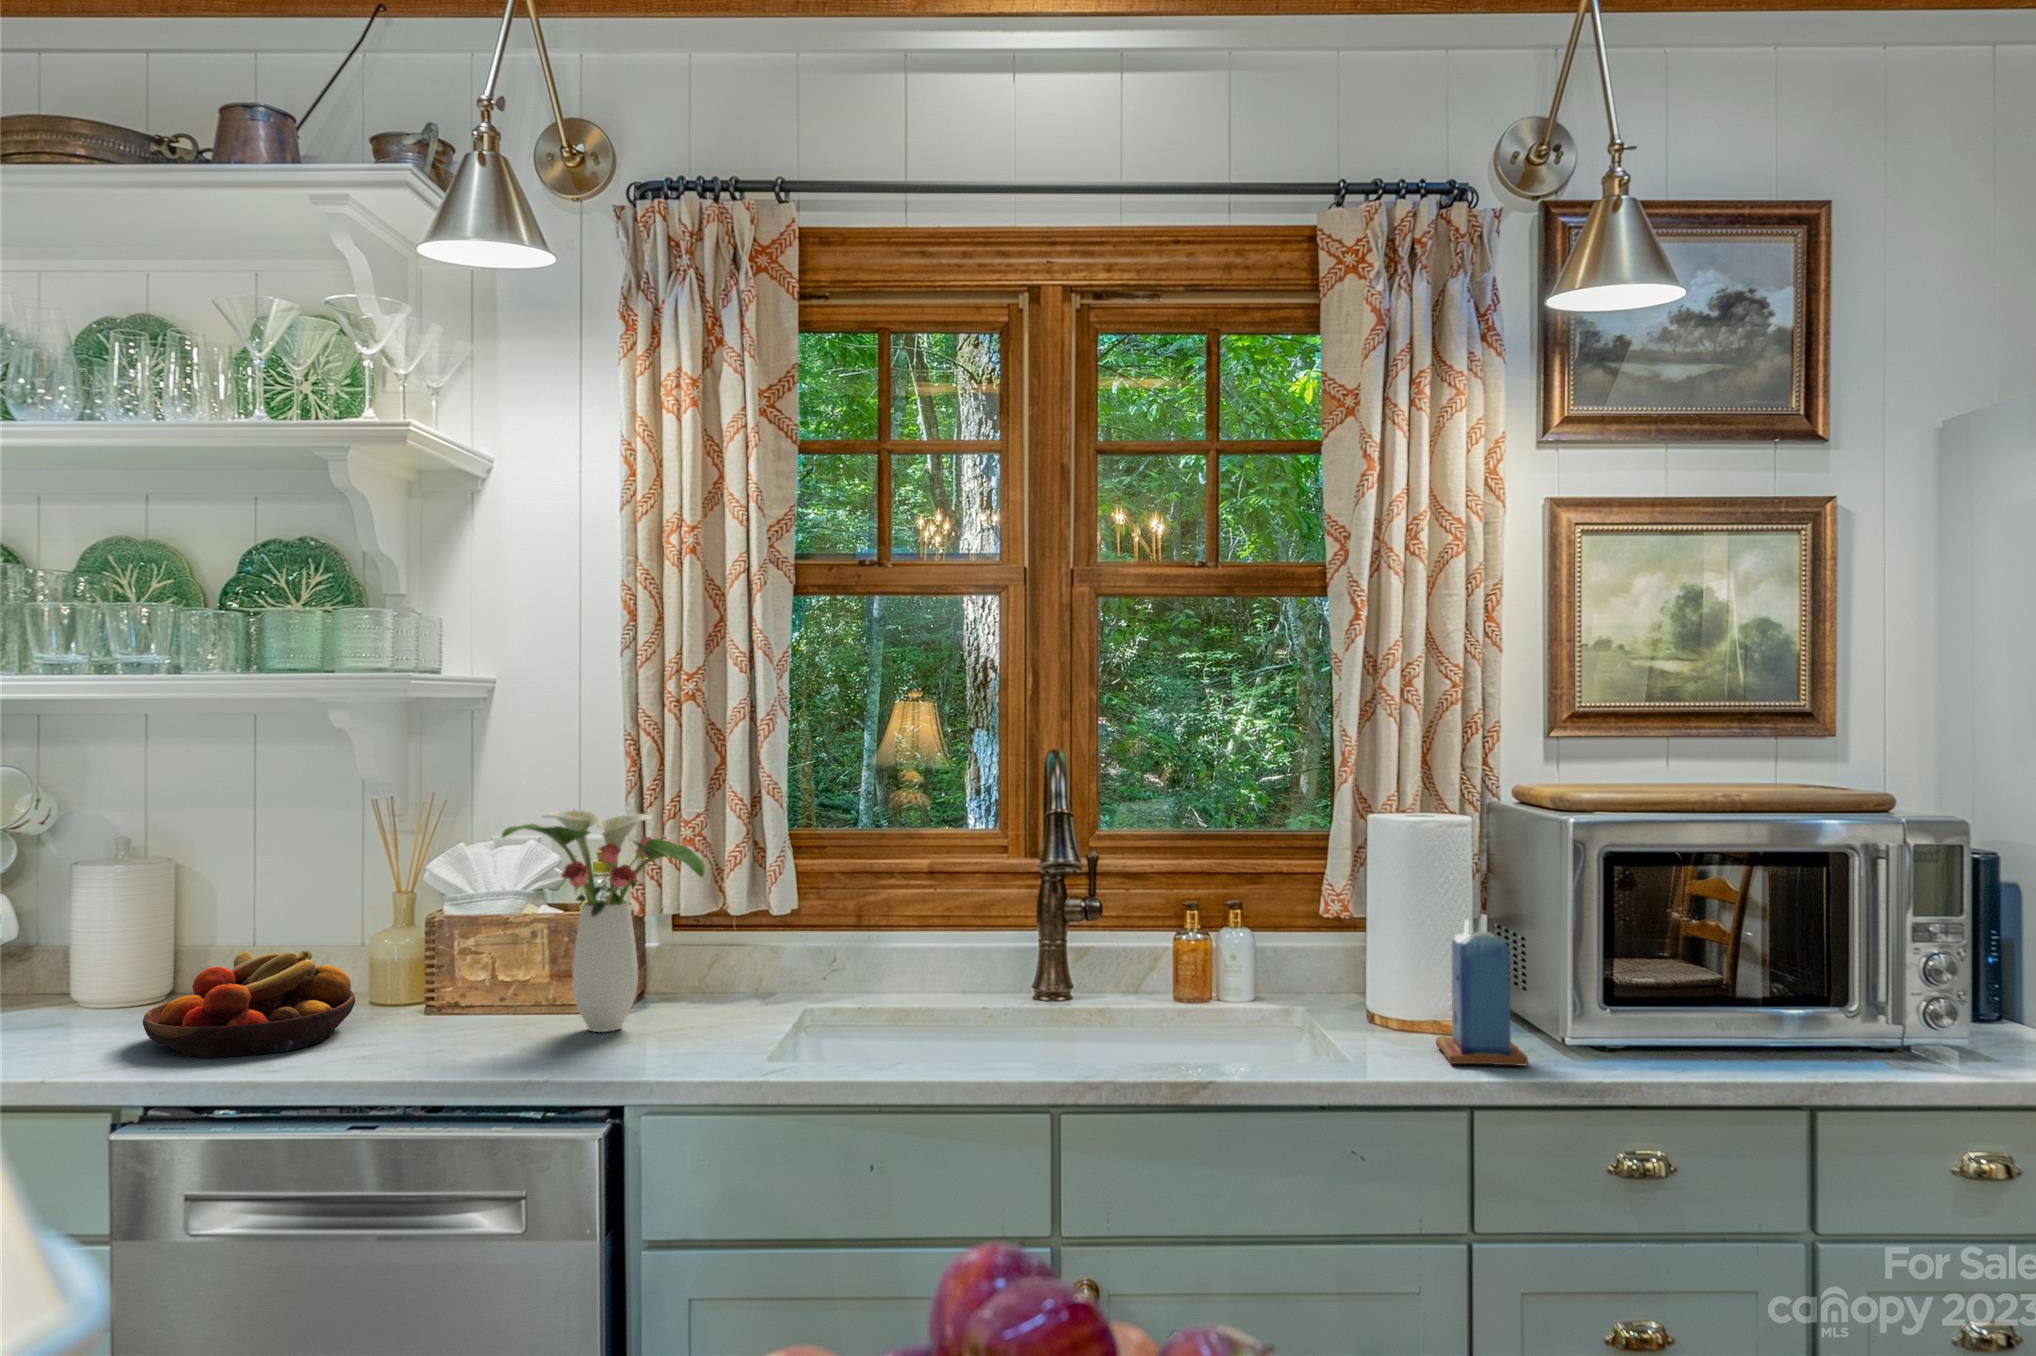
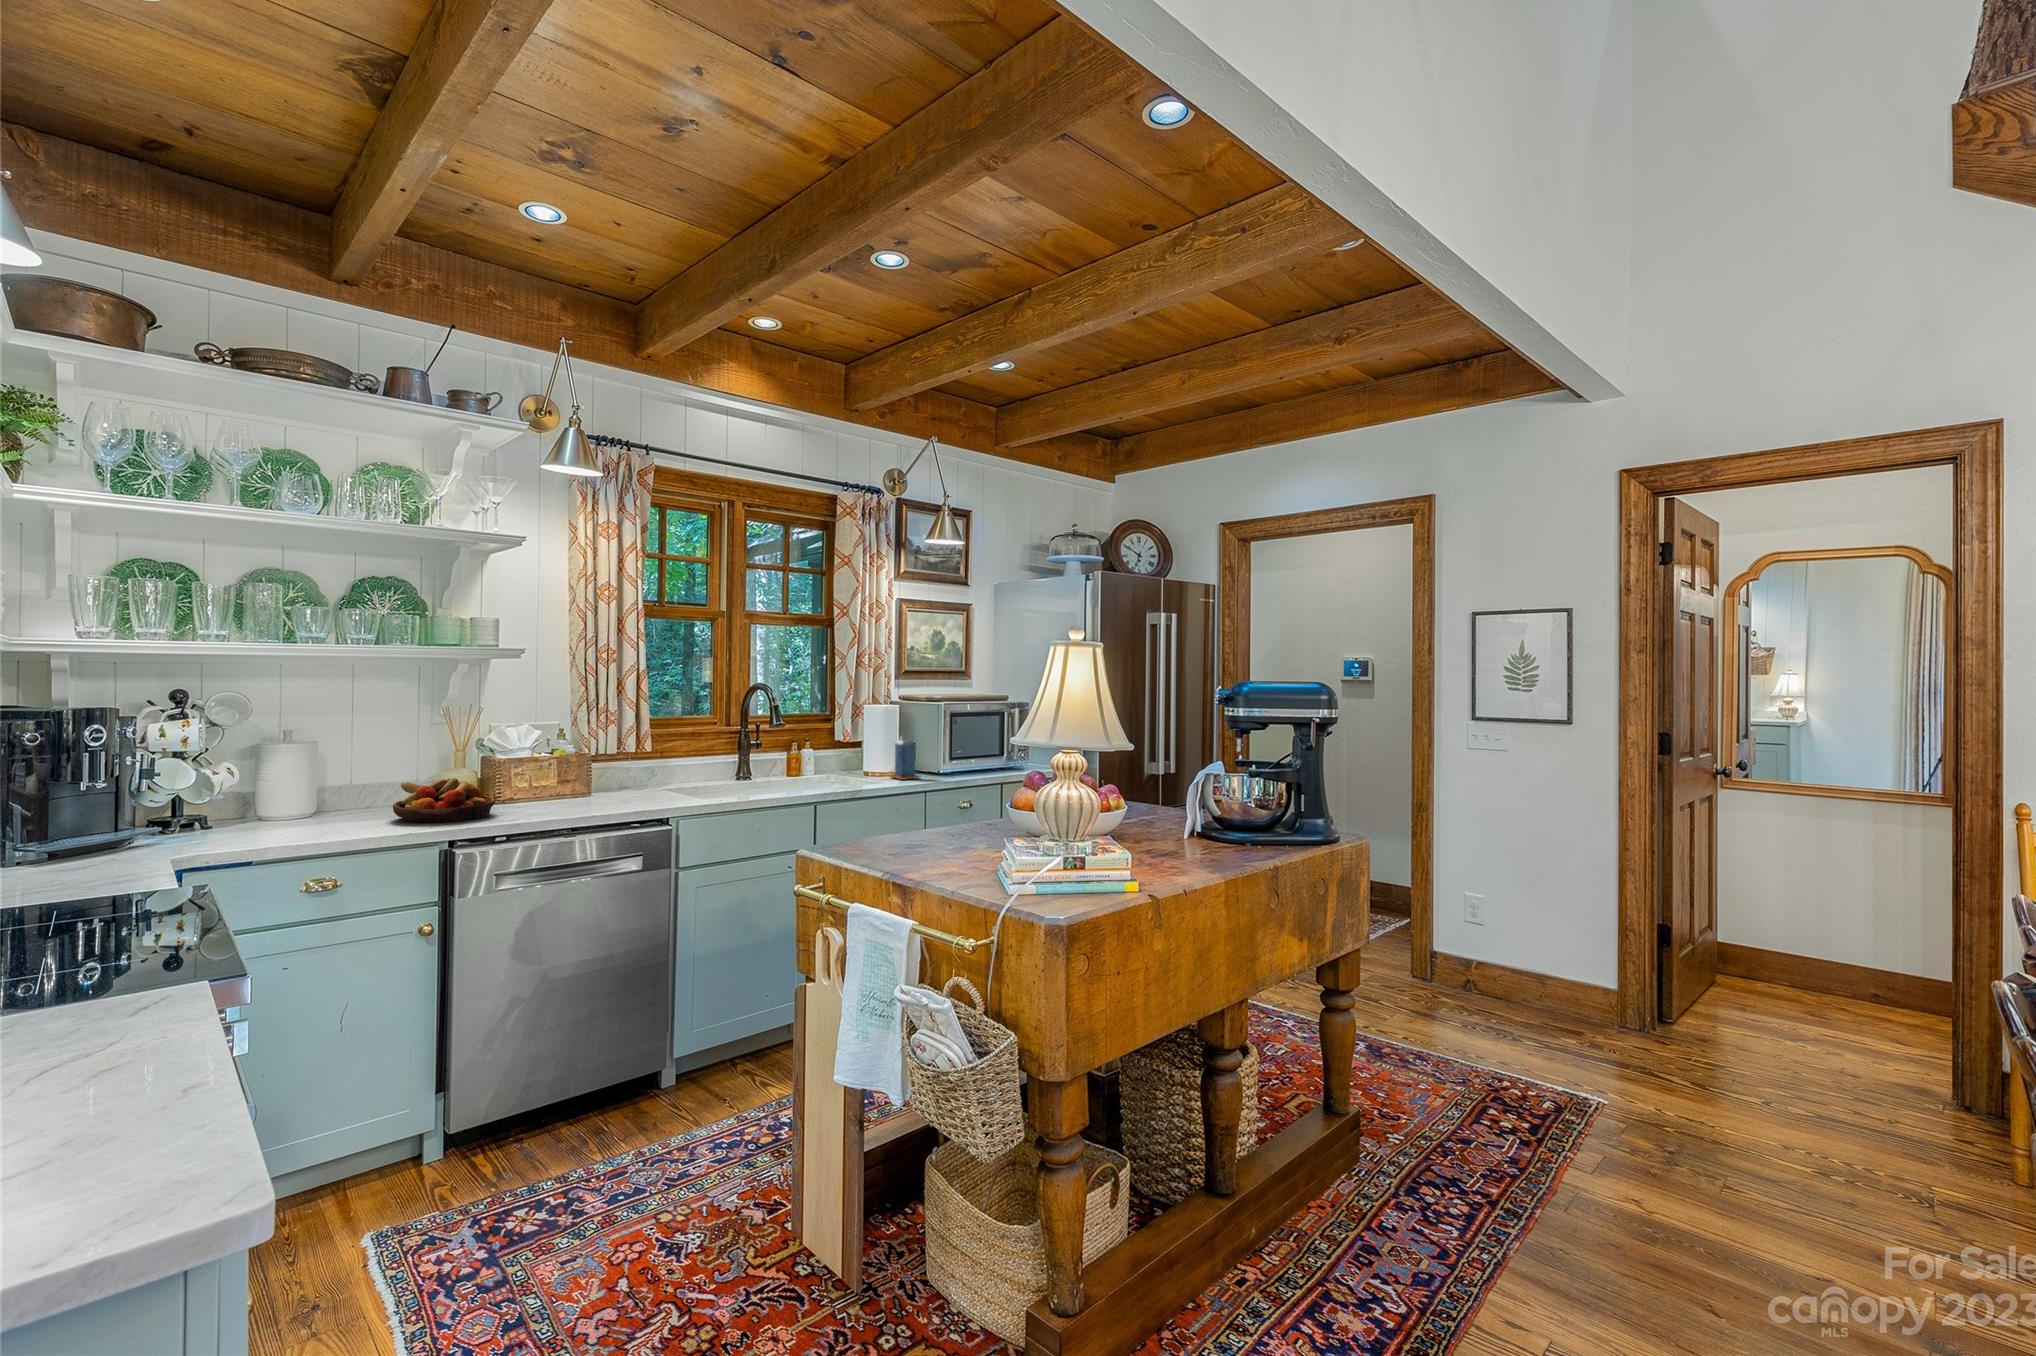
flower arrangement: present [501,809,705,1032] -> none [568,709,659,801]

